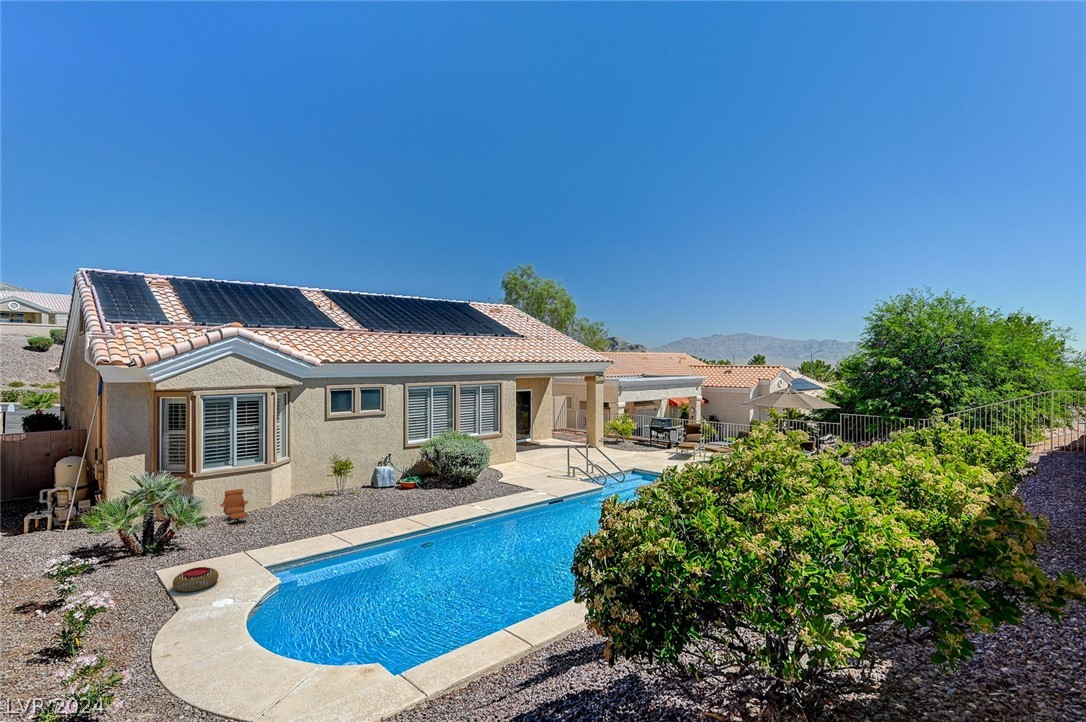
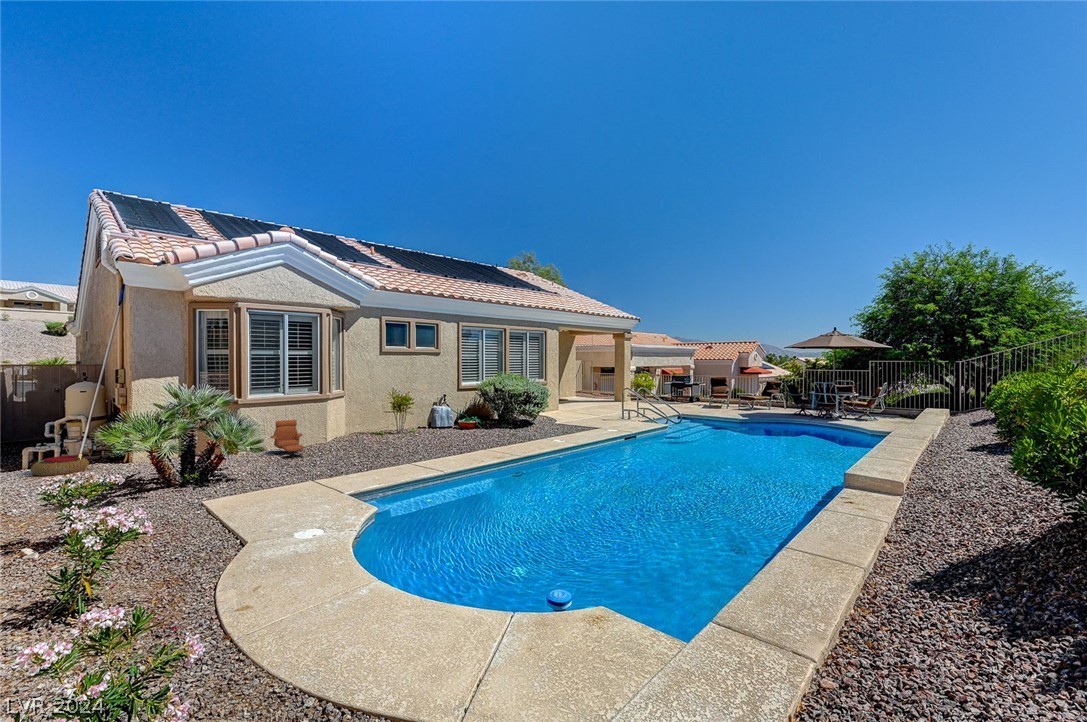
pouf: present [173,567,219,592] -> present [31,456,89,476]

